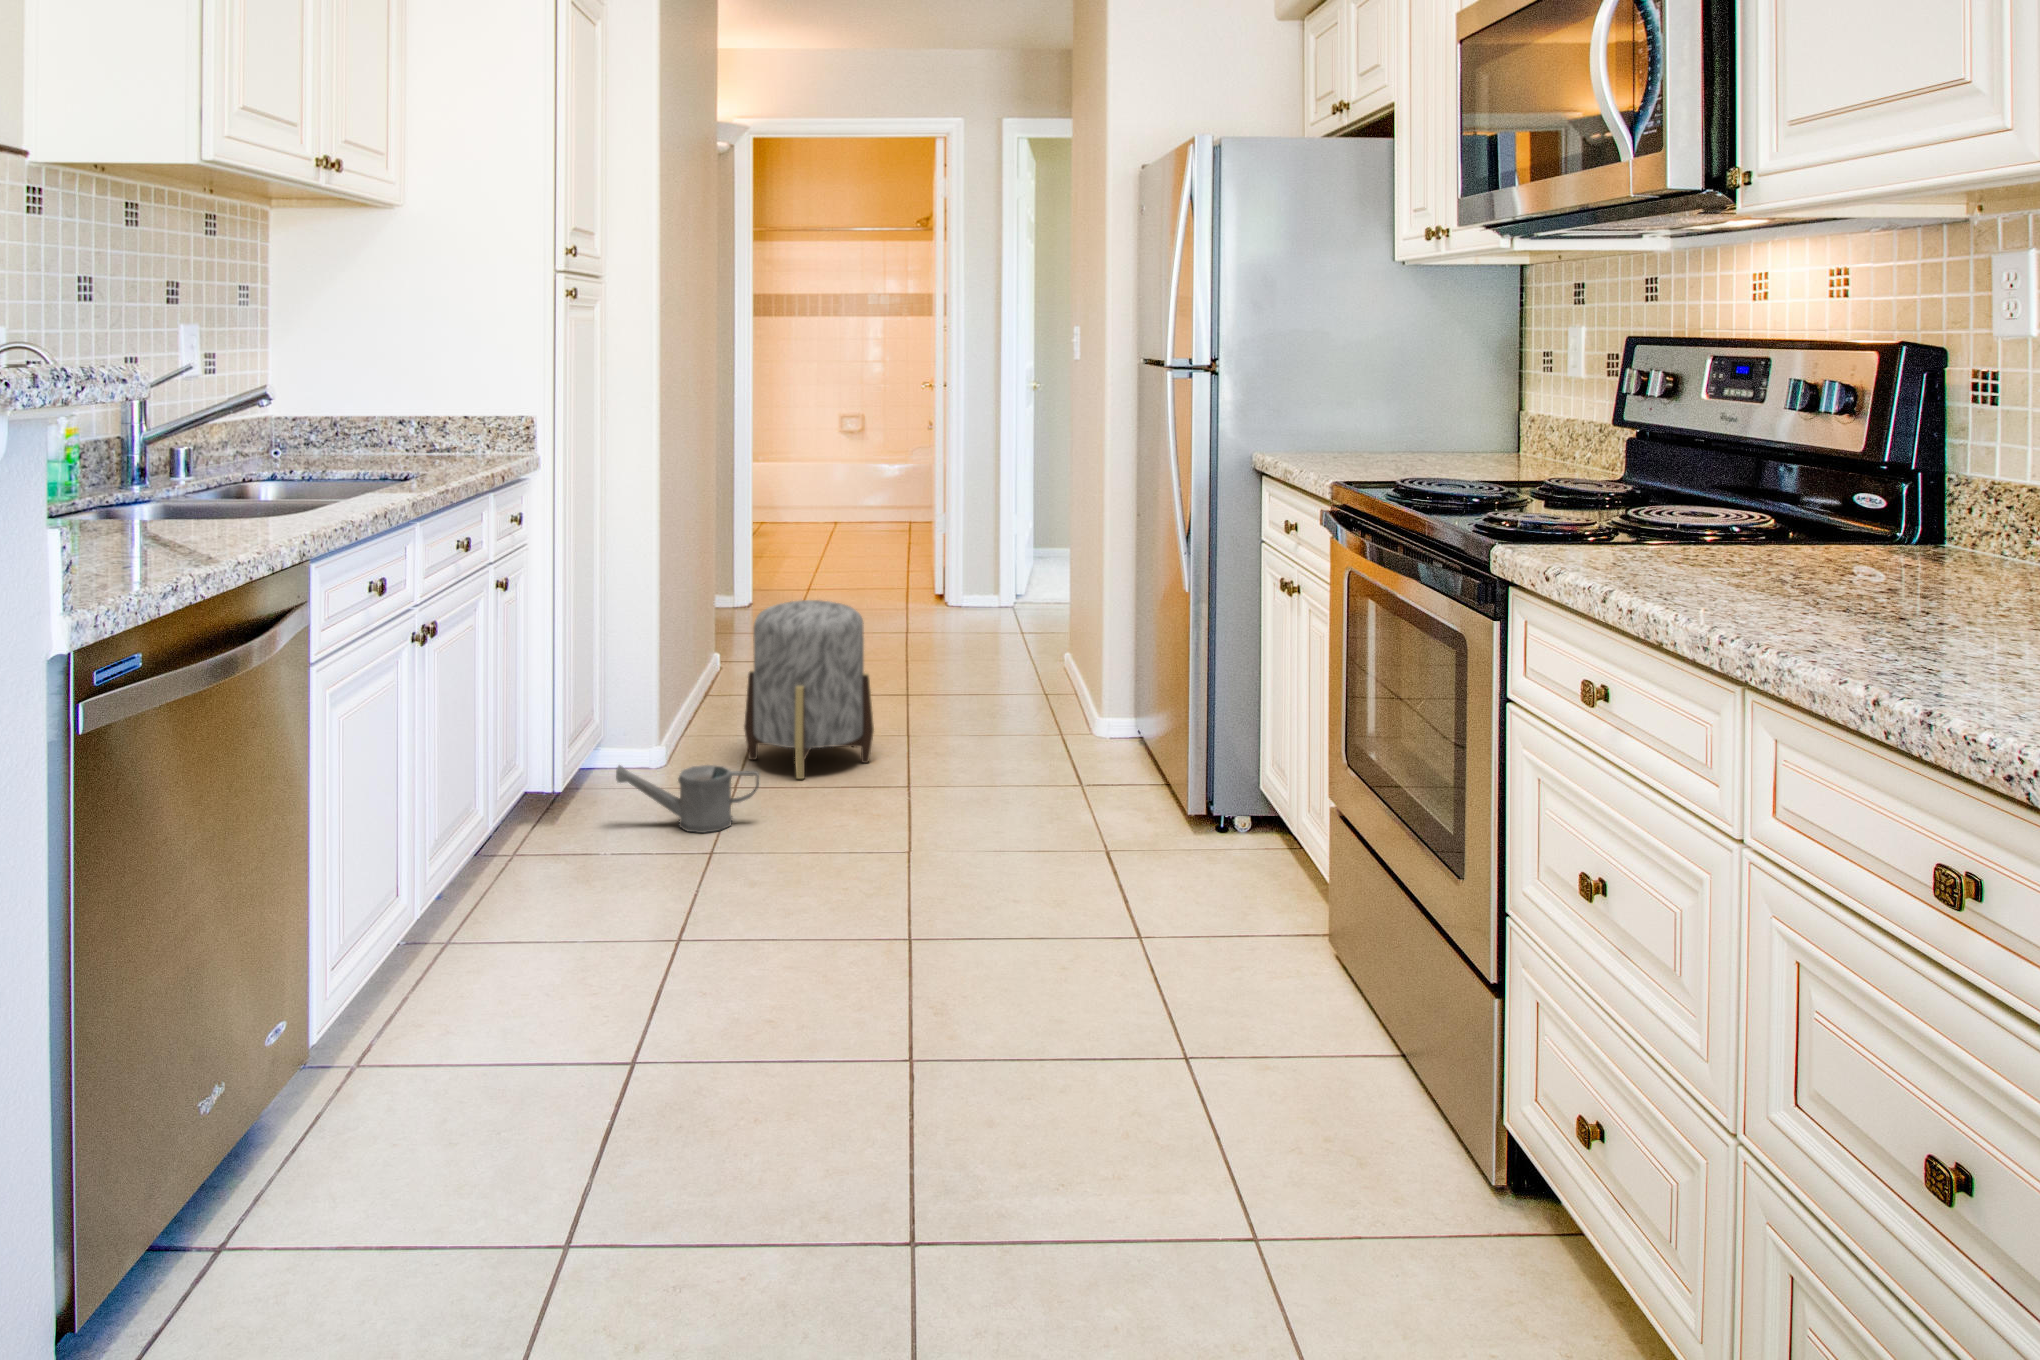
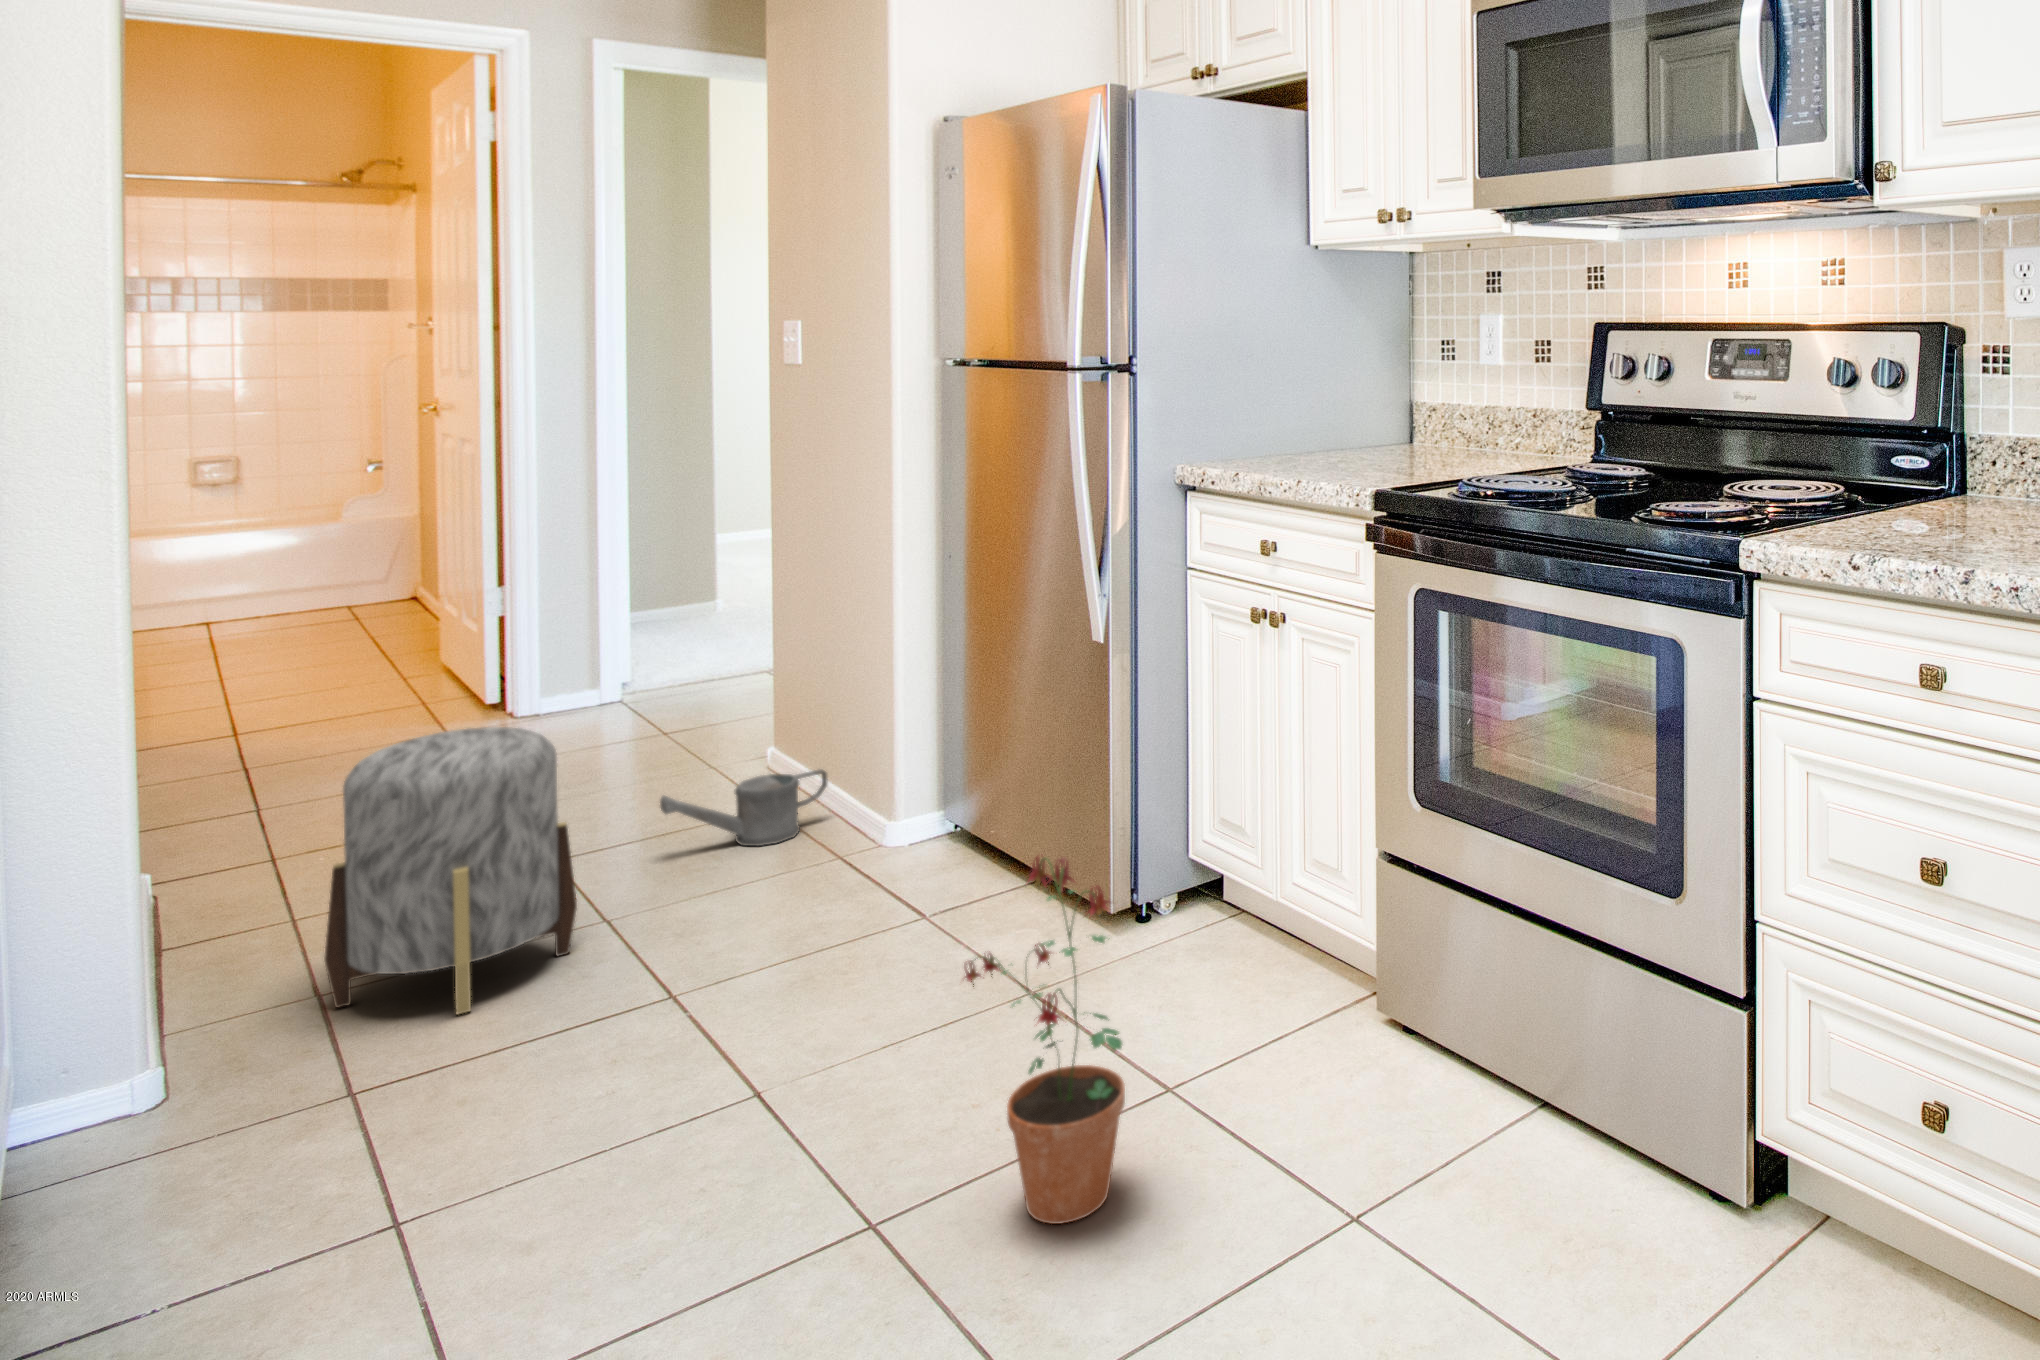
potted plant: none [963,731,1063,996] -> present [965,856,1125,1224]
watering can: present [616,765,759,833] -> present [660,769,828,846]

